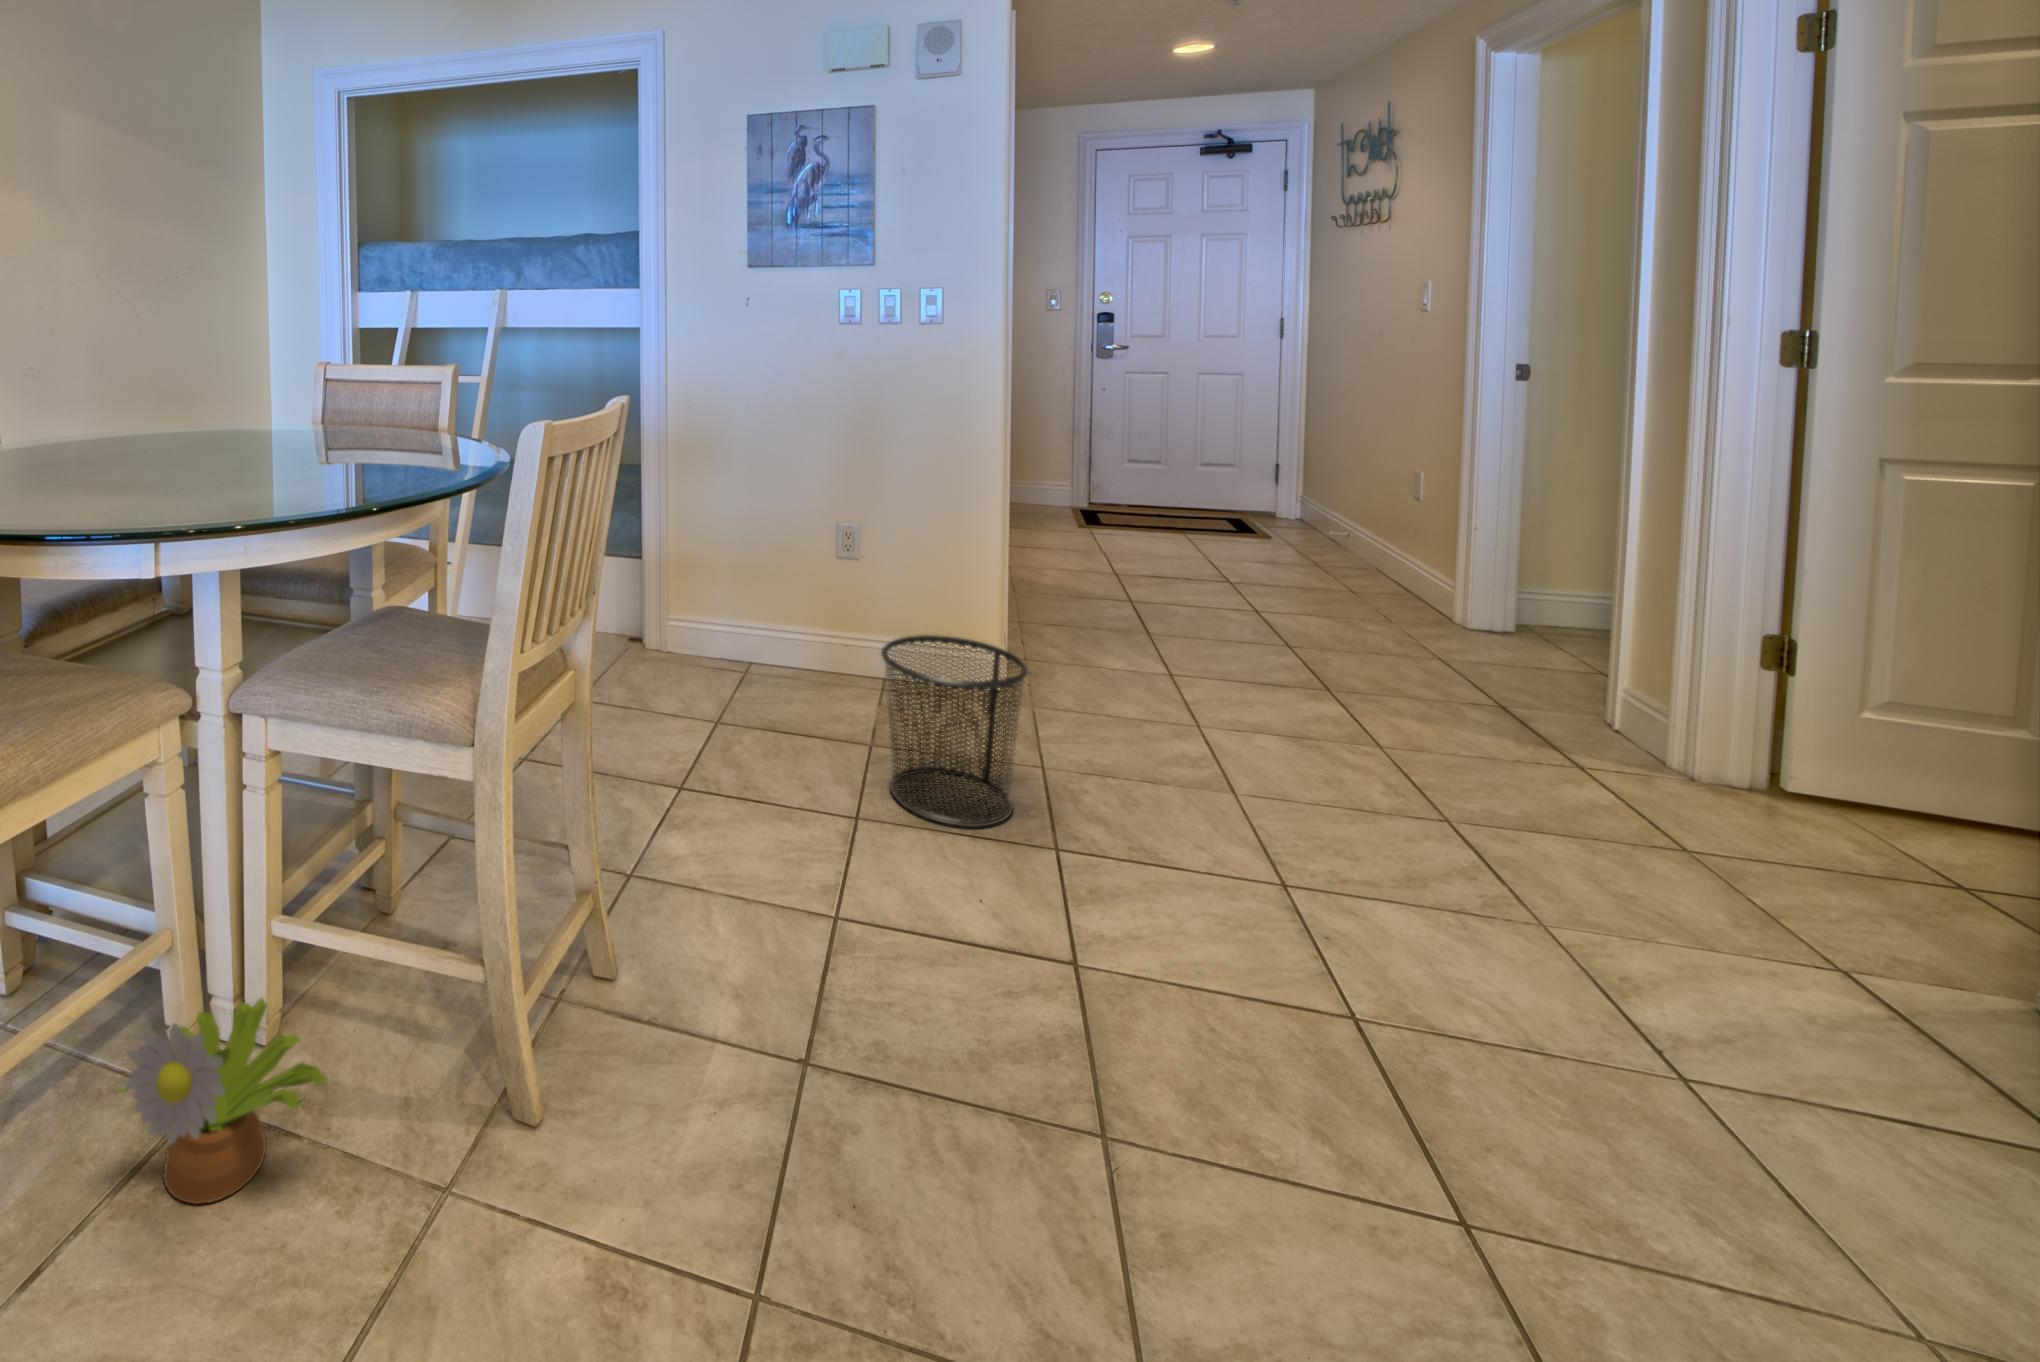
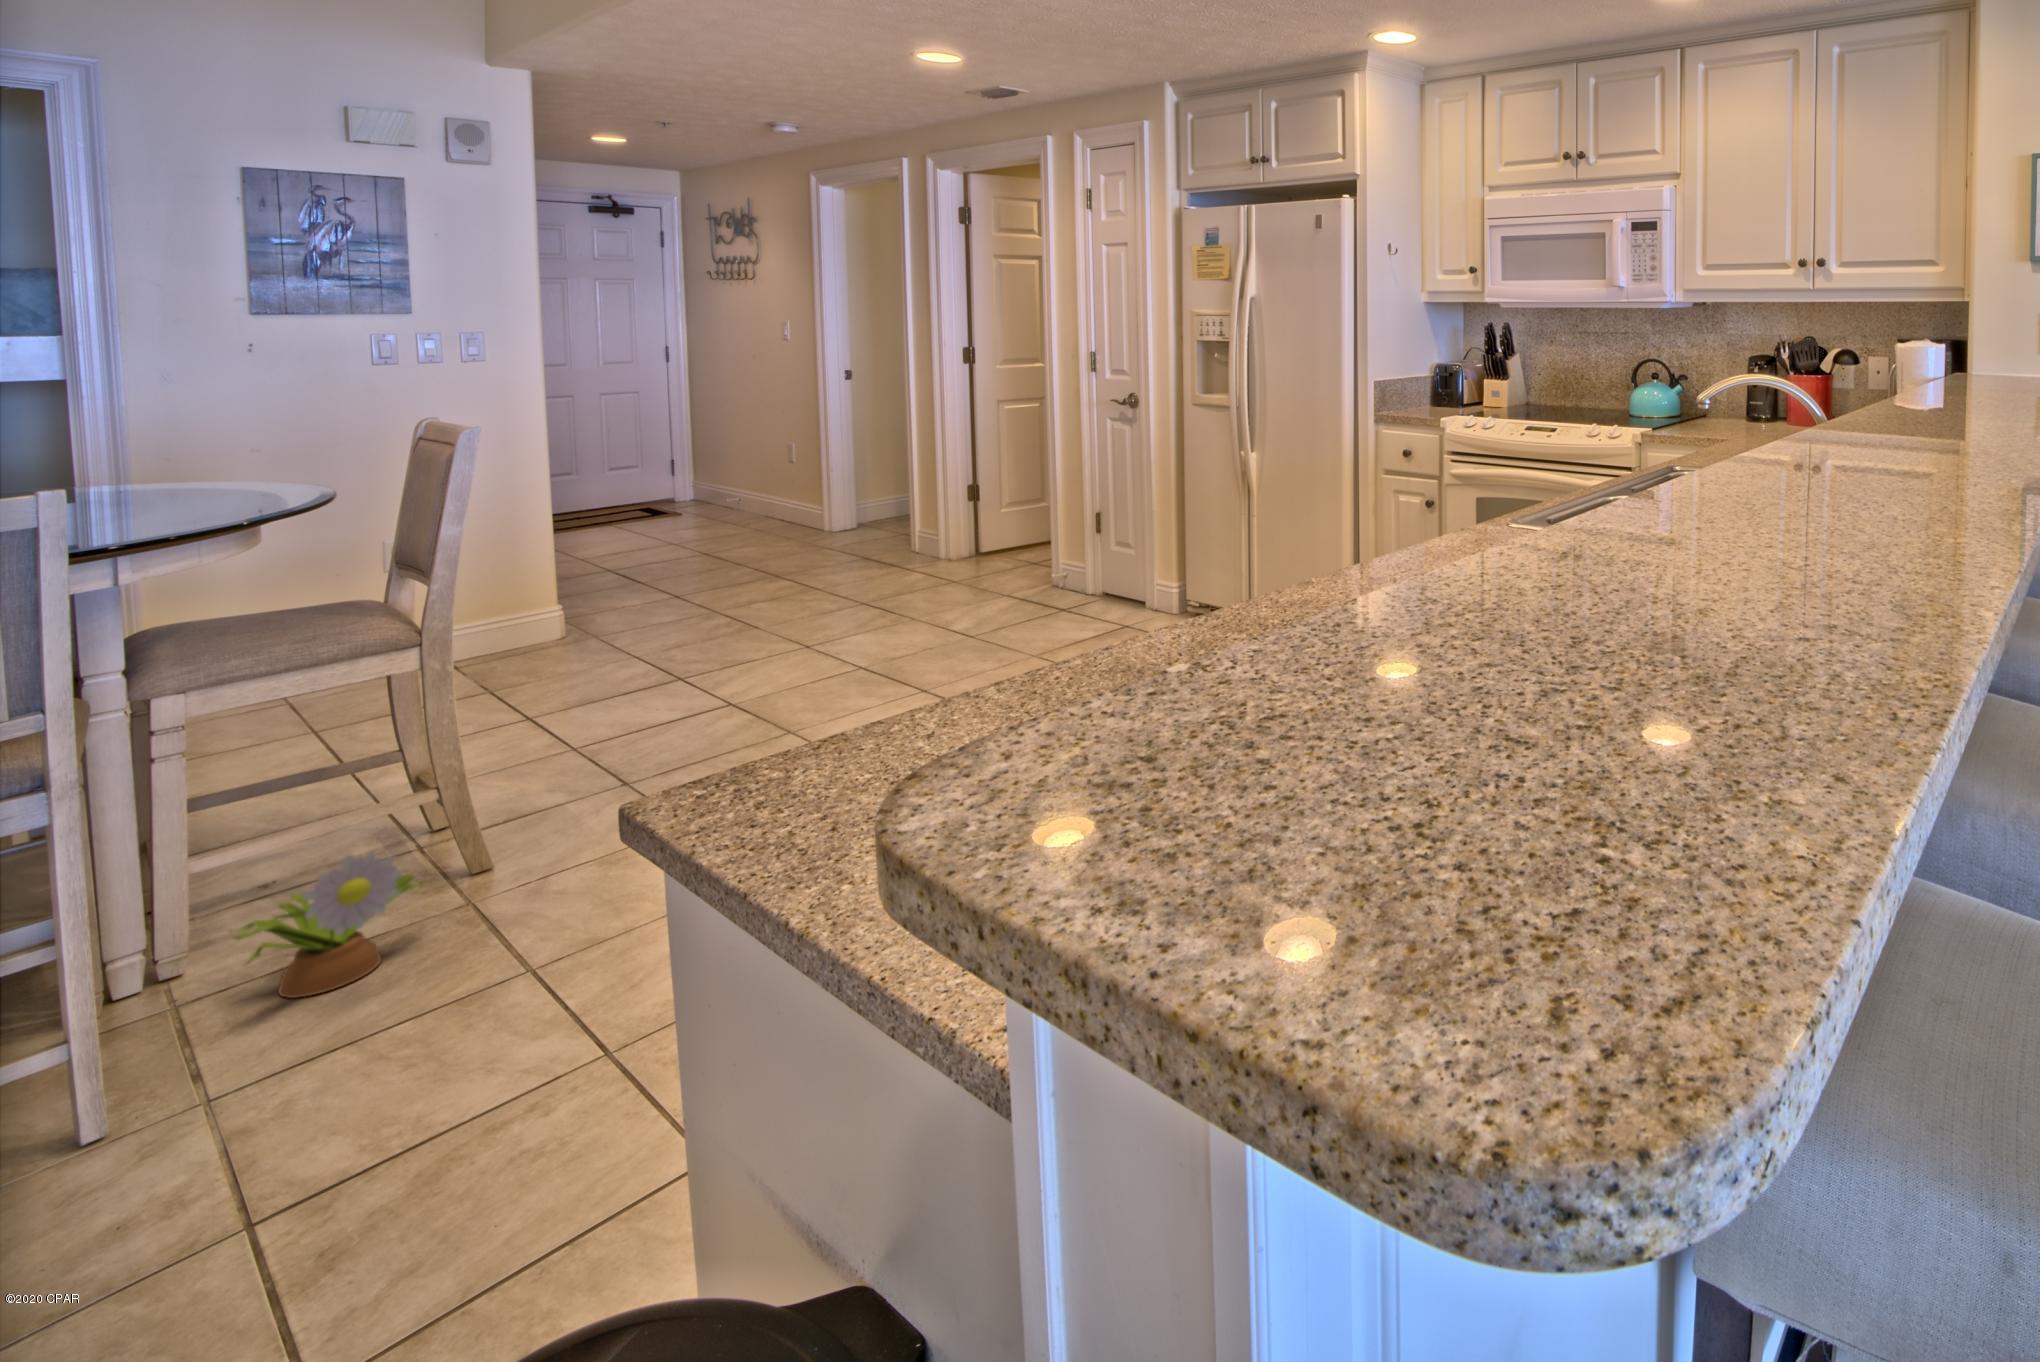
waste bin: present [881,635,1028,827] -> none [551,578,671,699]

